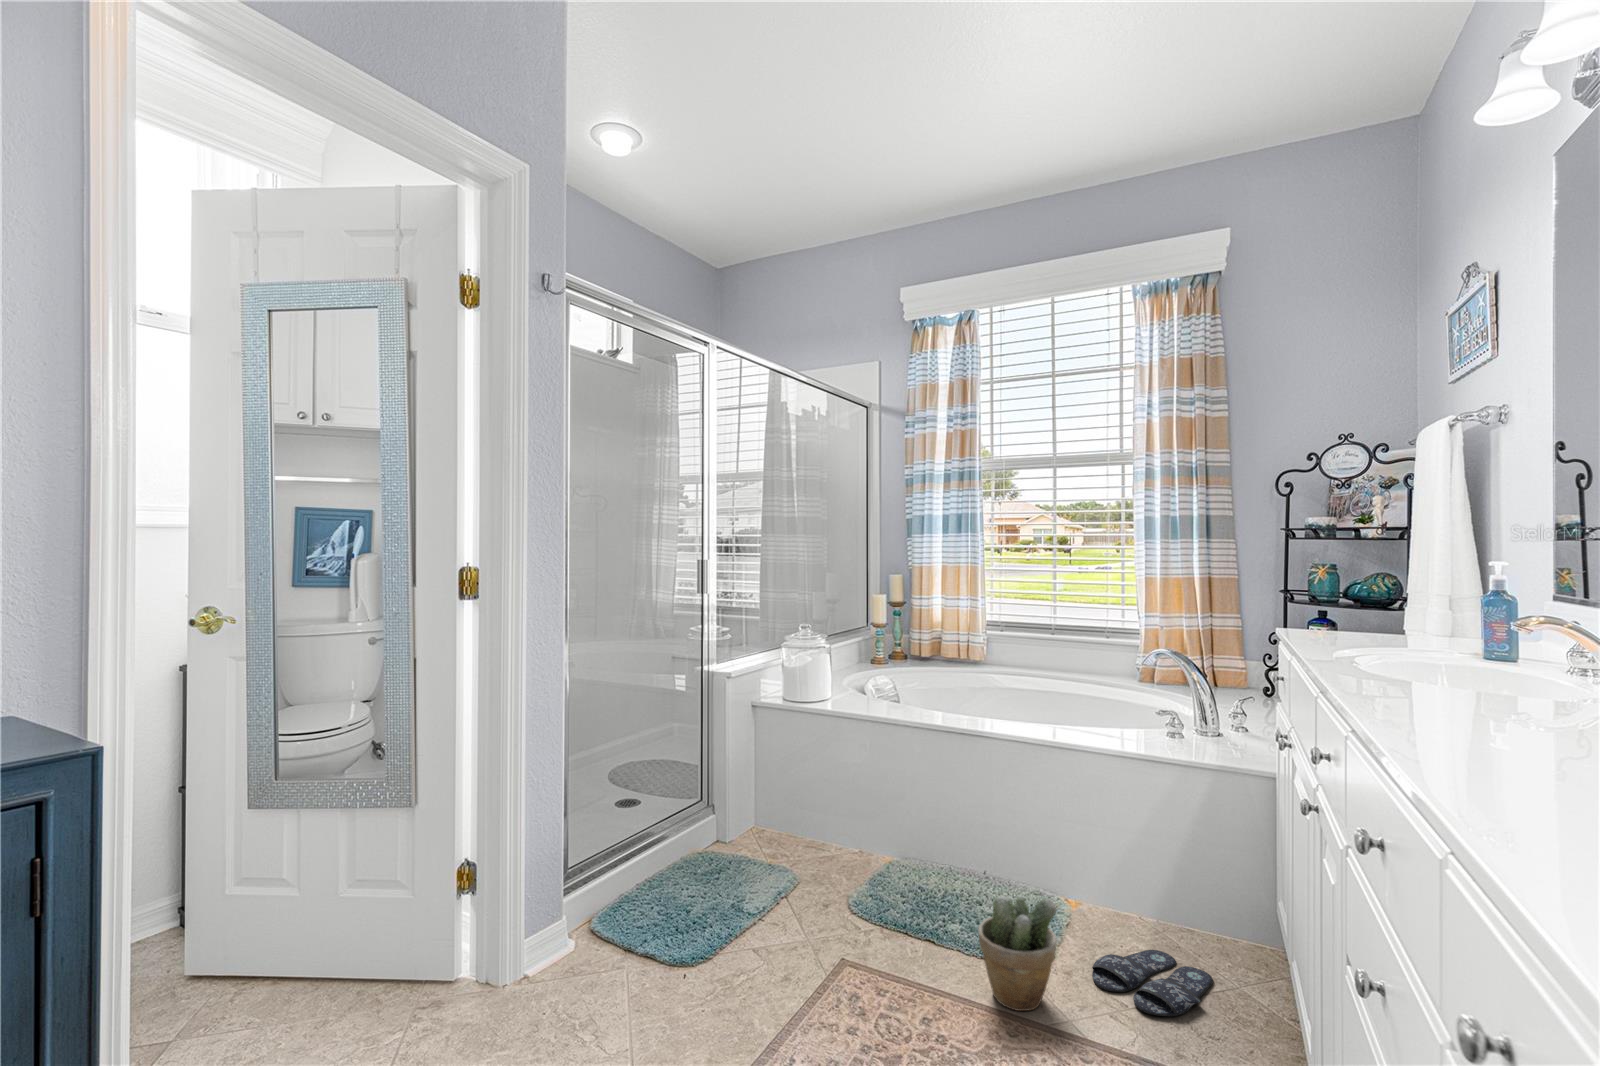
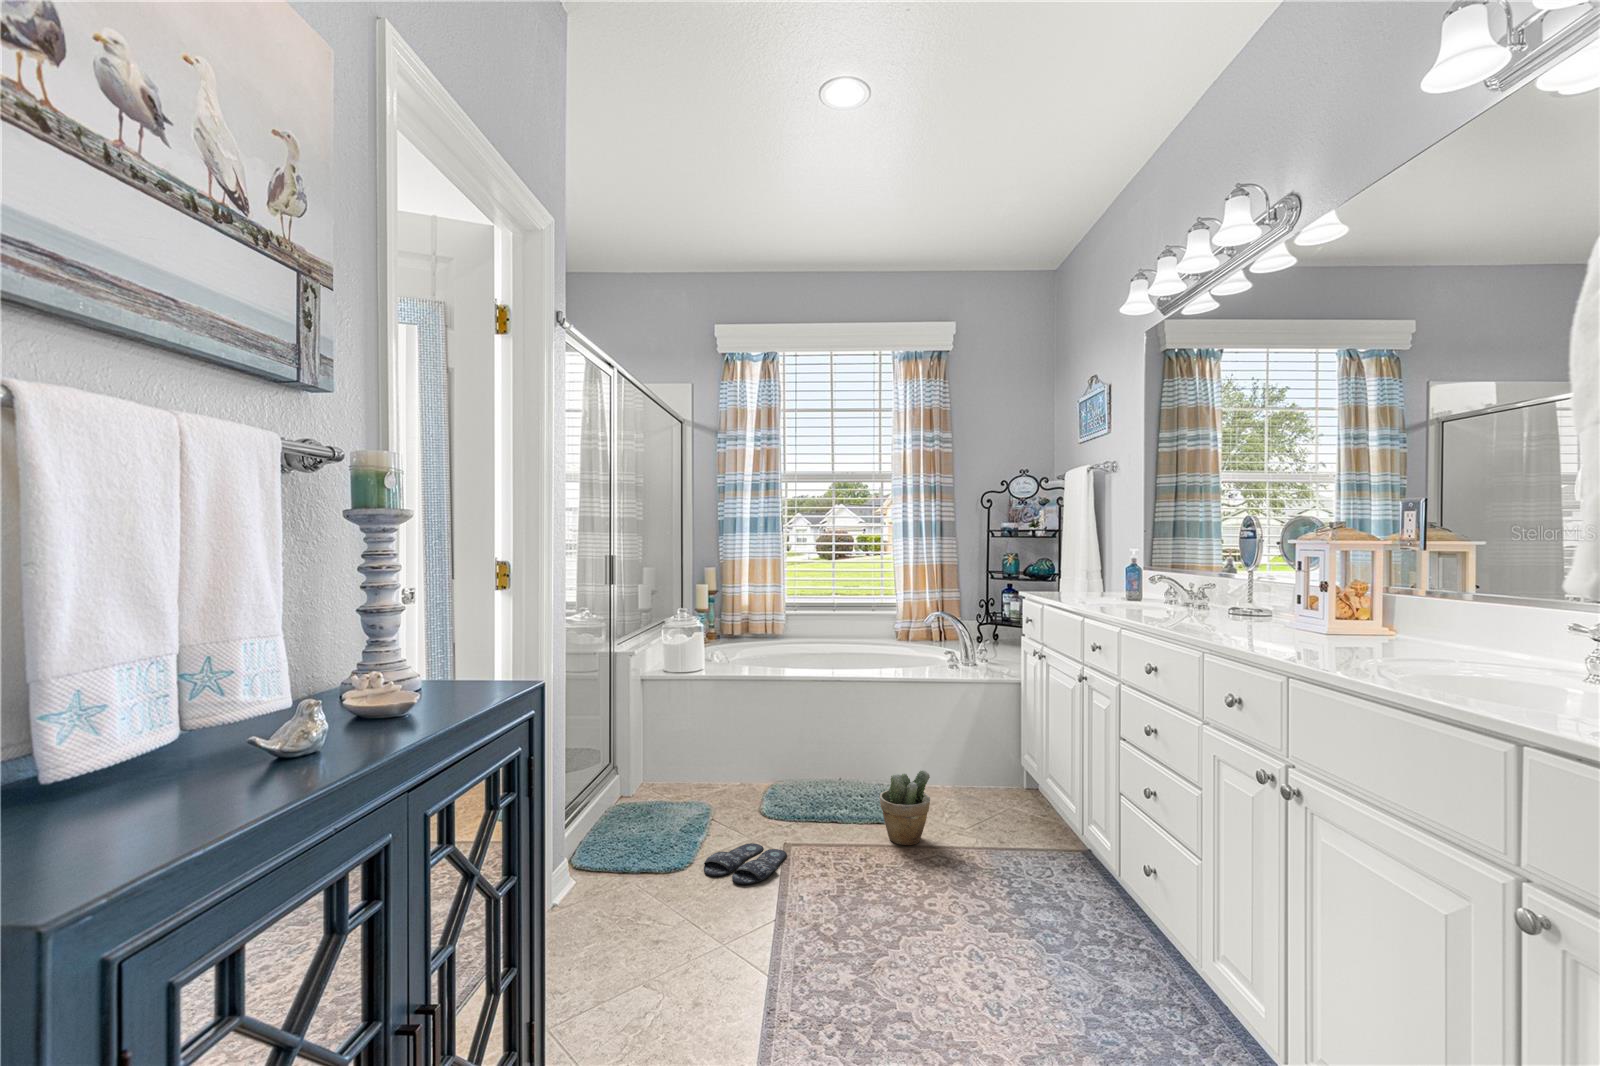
slippers: present [1092,950,1213,1016] -> present [704,843,787,884]

